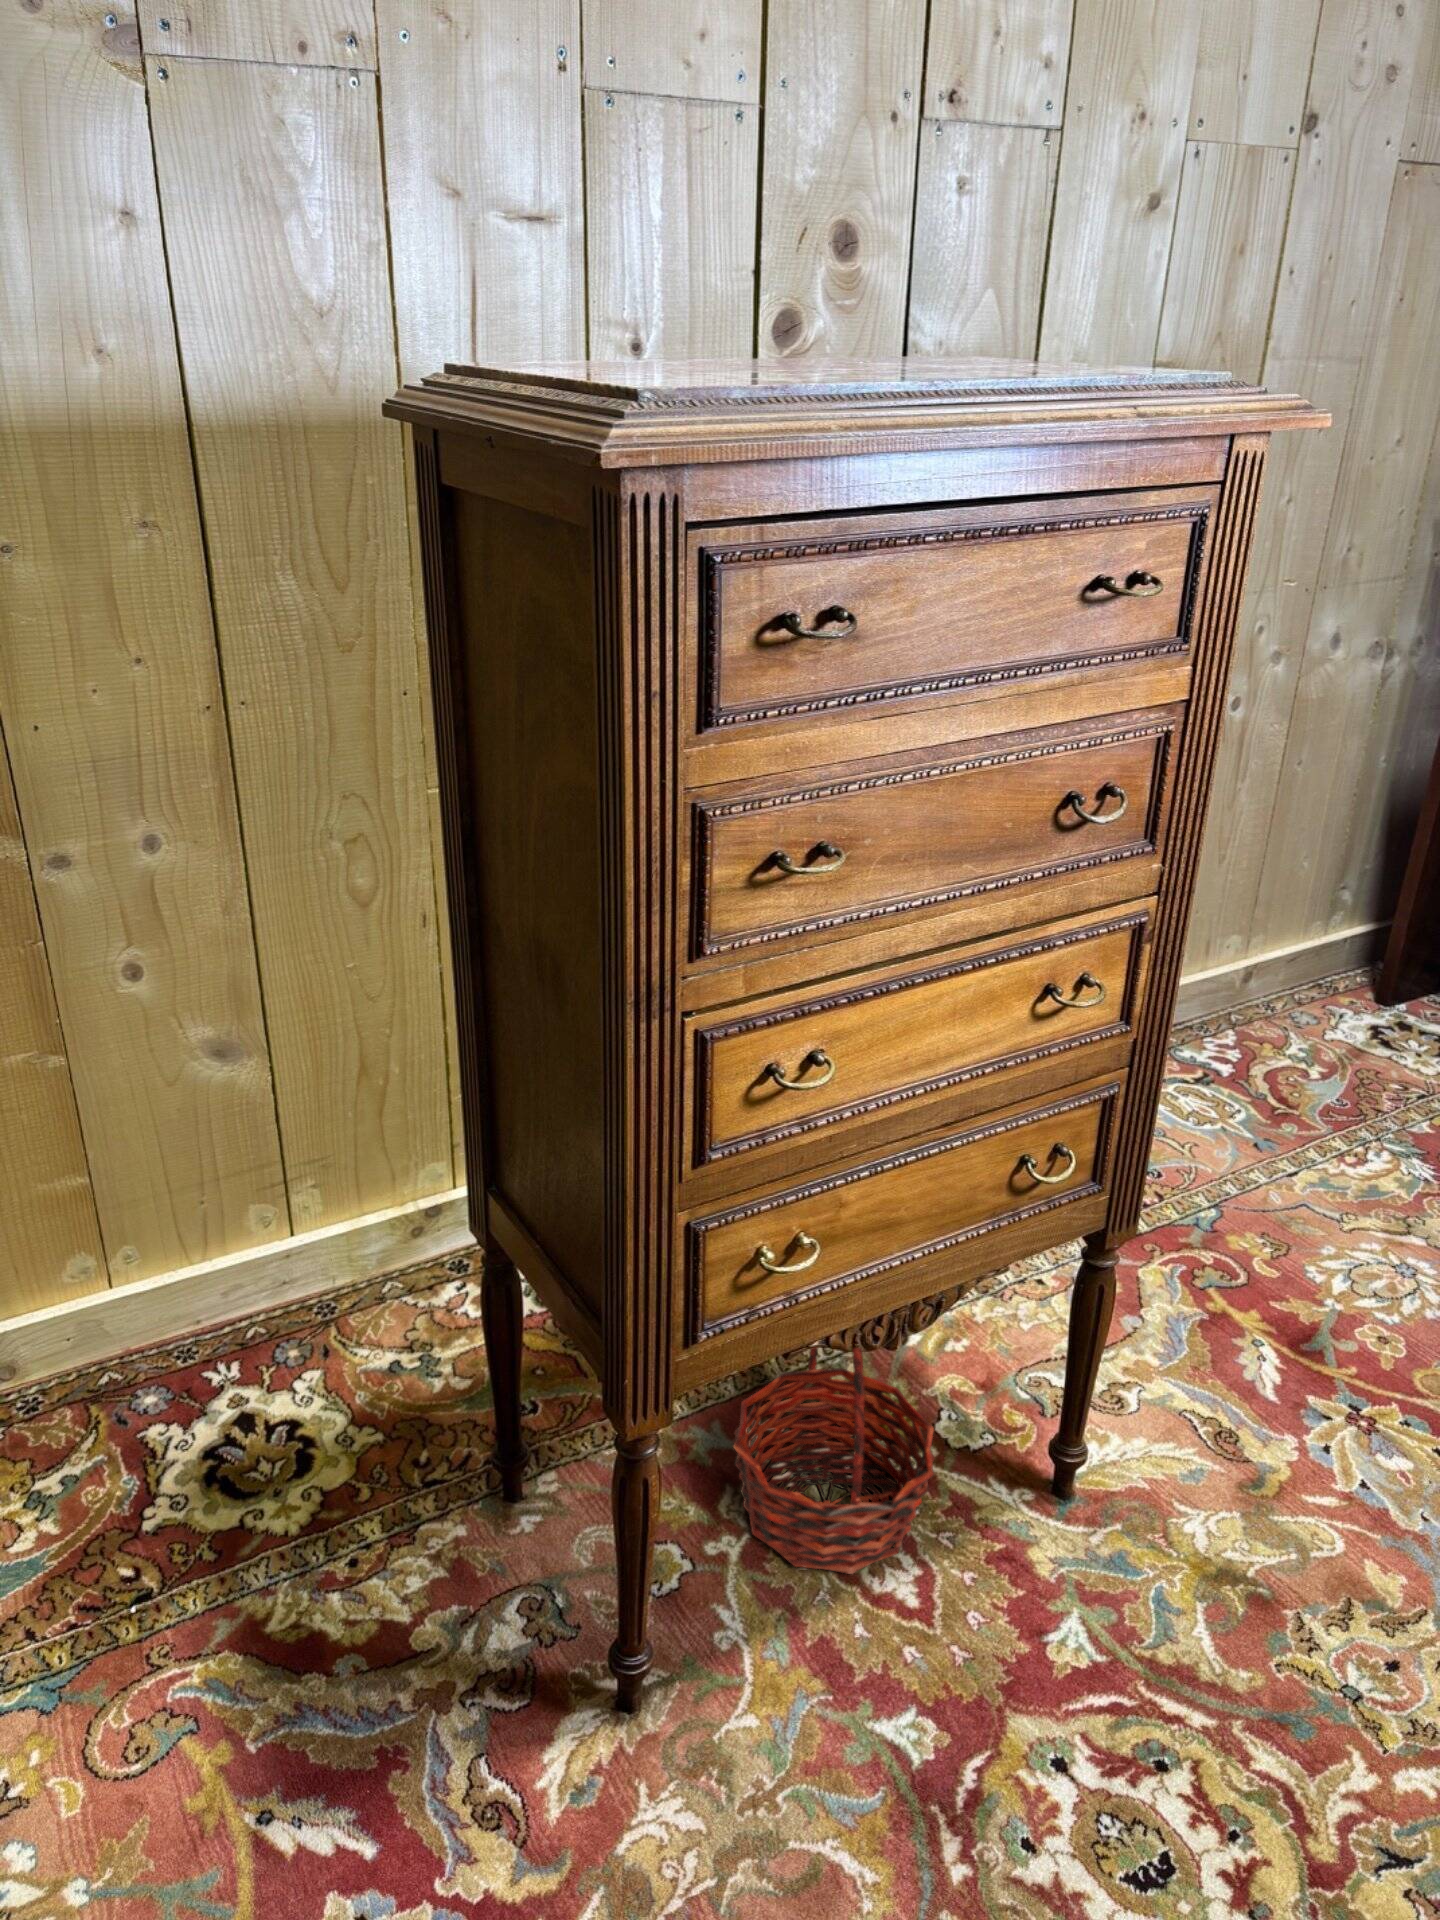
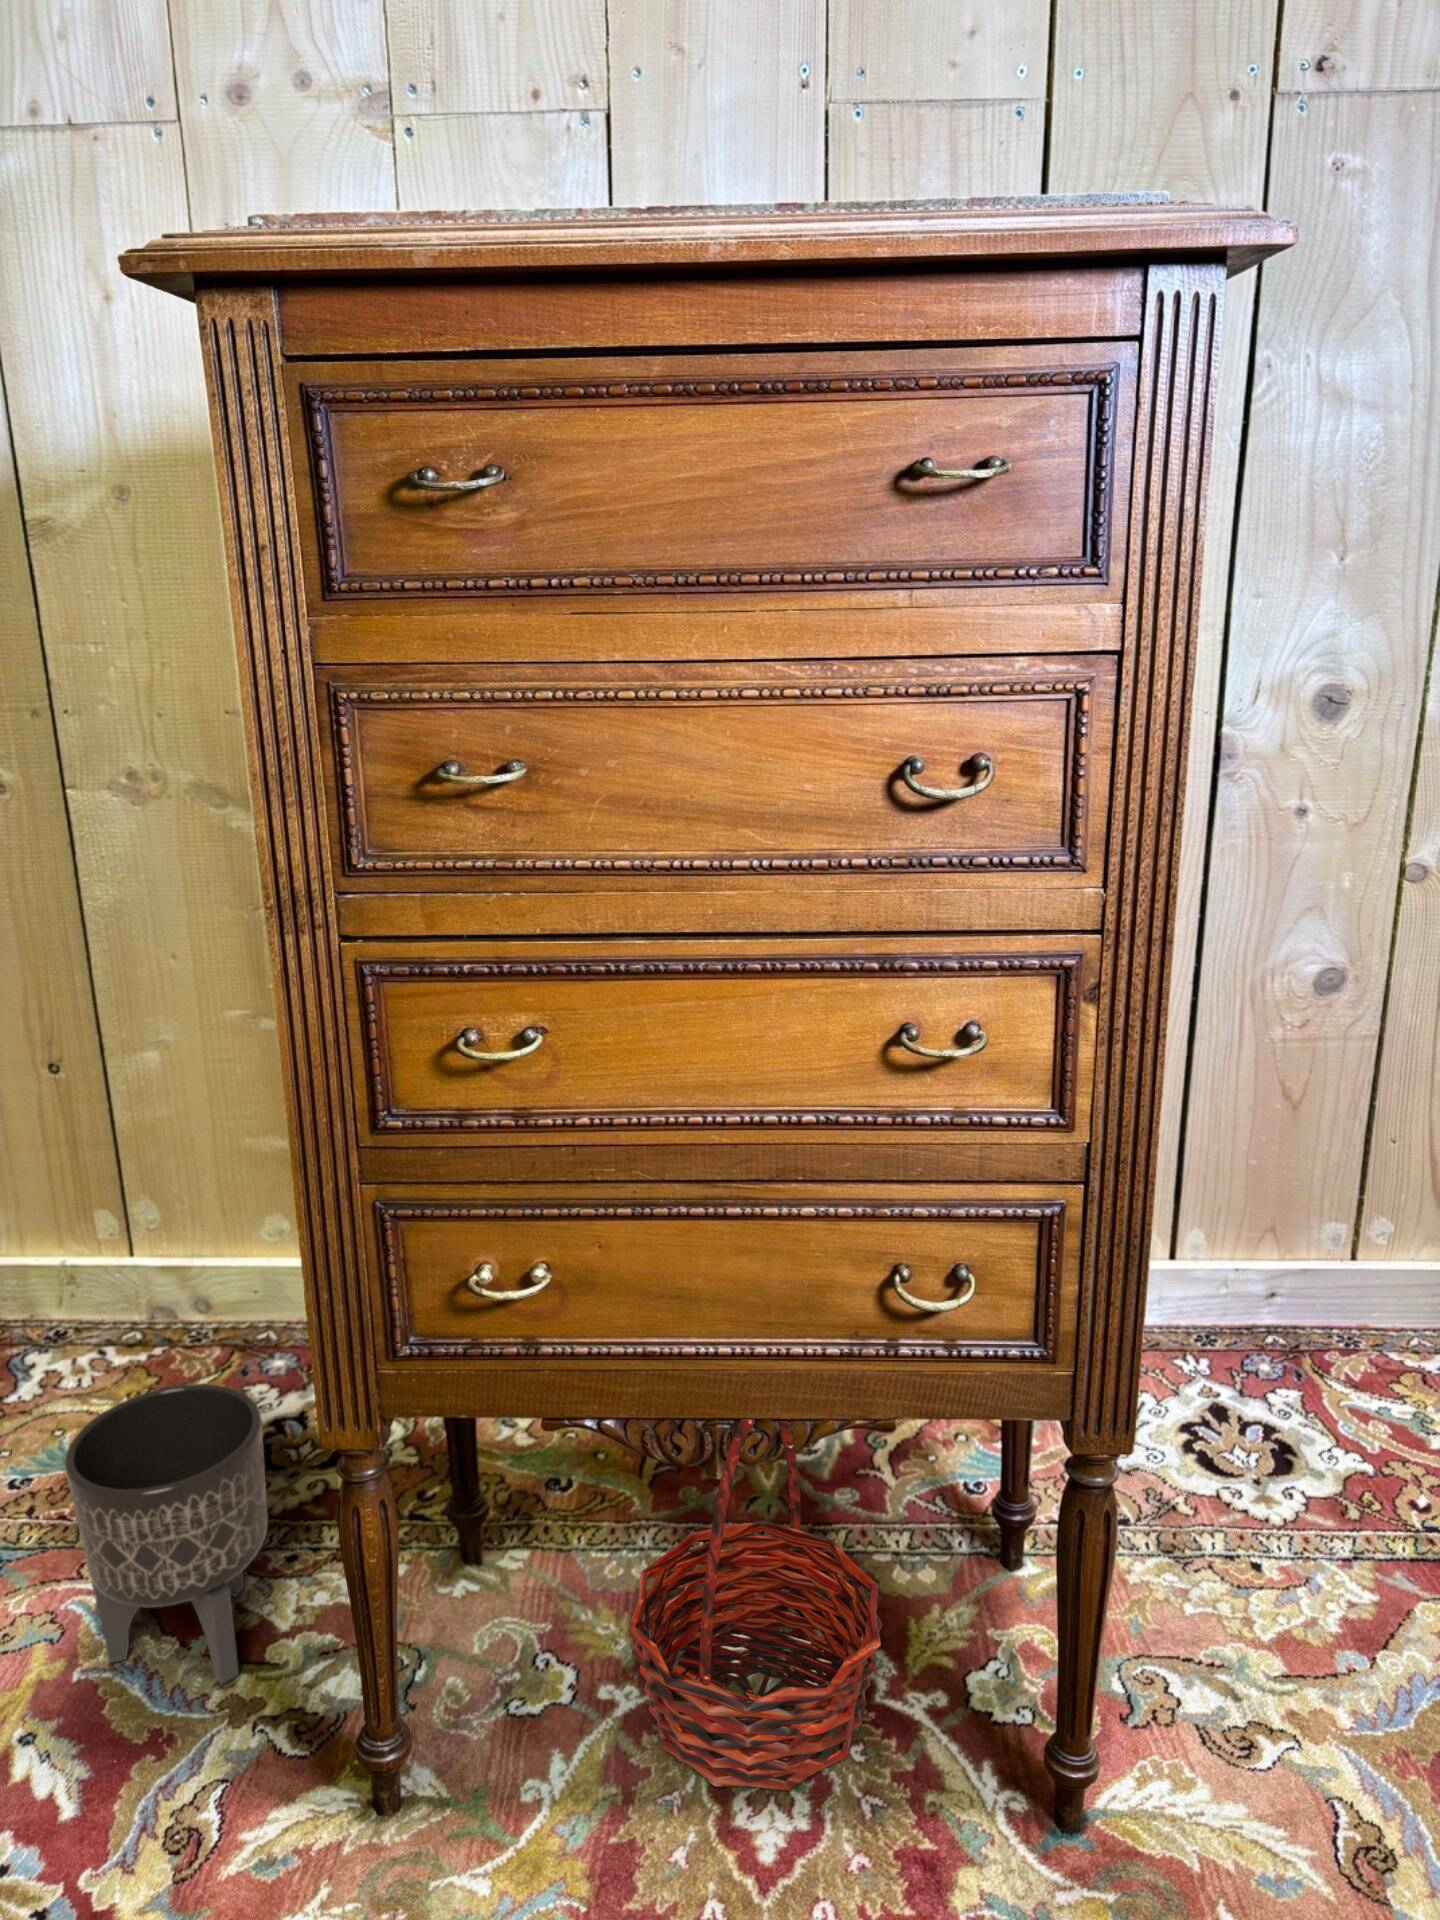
planter: none [221,1430,412,1724] -> present [65,1384,268,1684]

